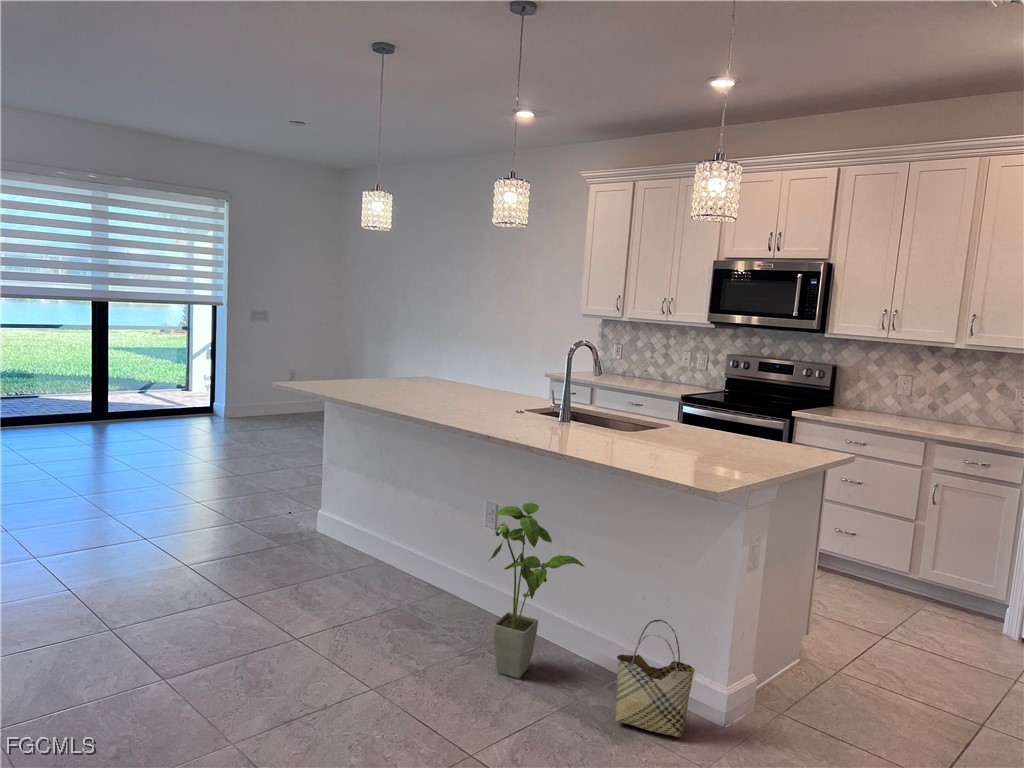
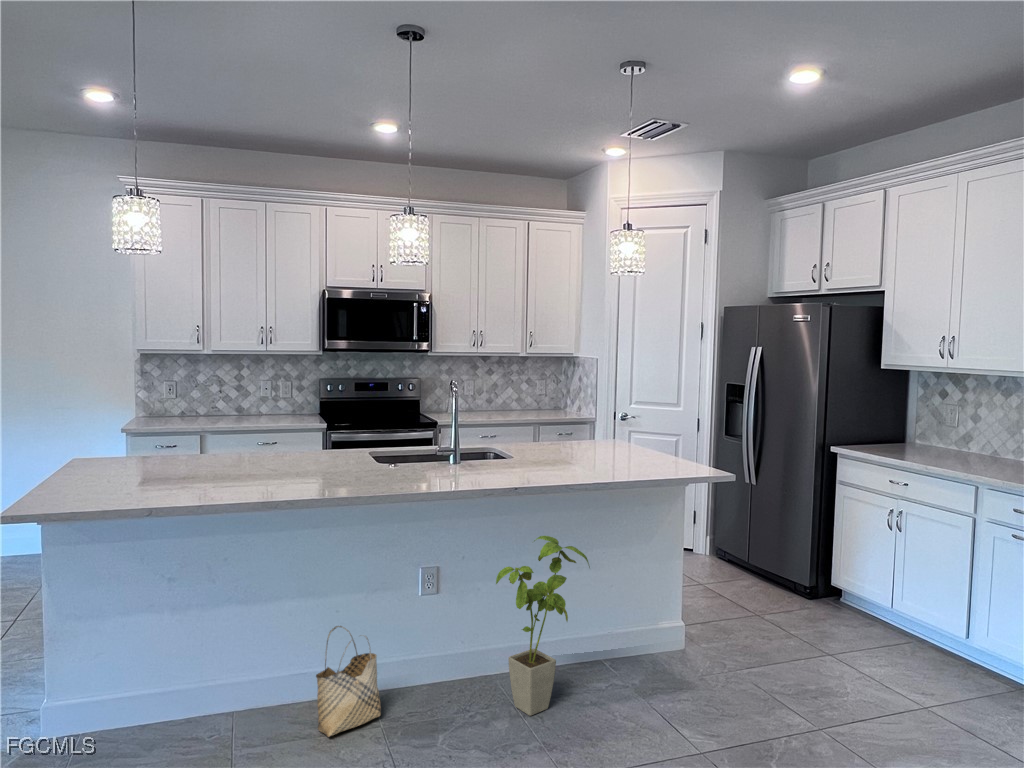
woven basket: present [615,620,695,737] -> present [316,626,381,737]

